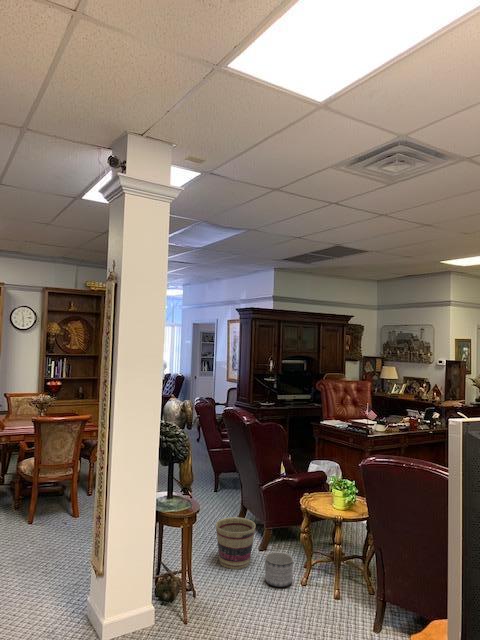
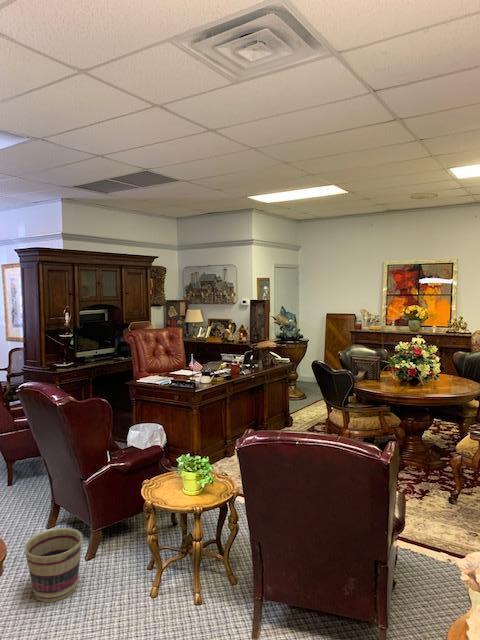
planter: present [265,552,293,587] -> none [102,563,140,612]

